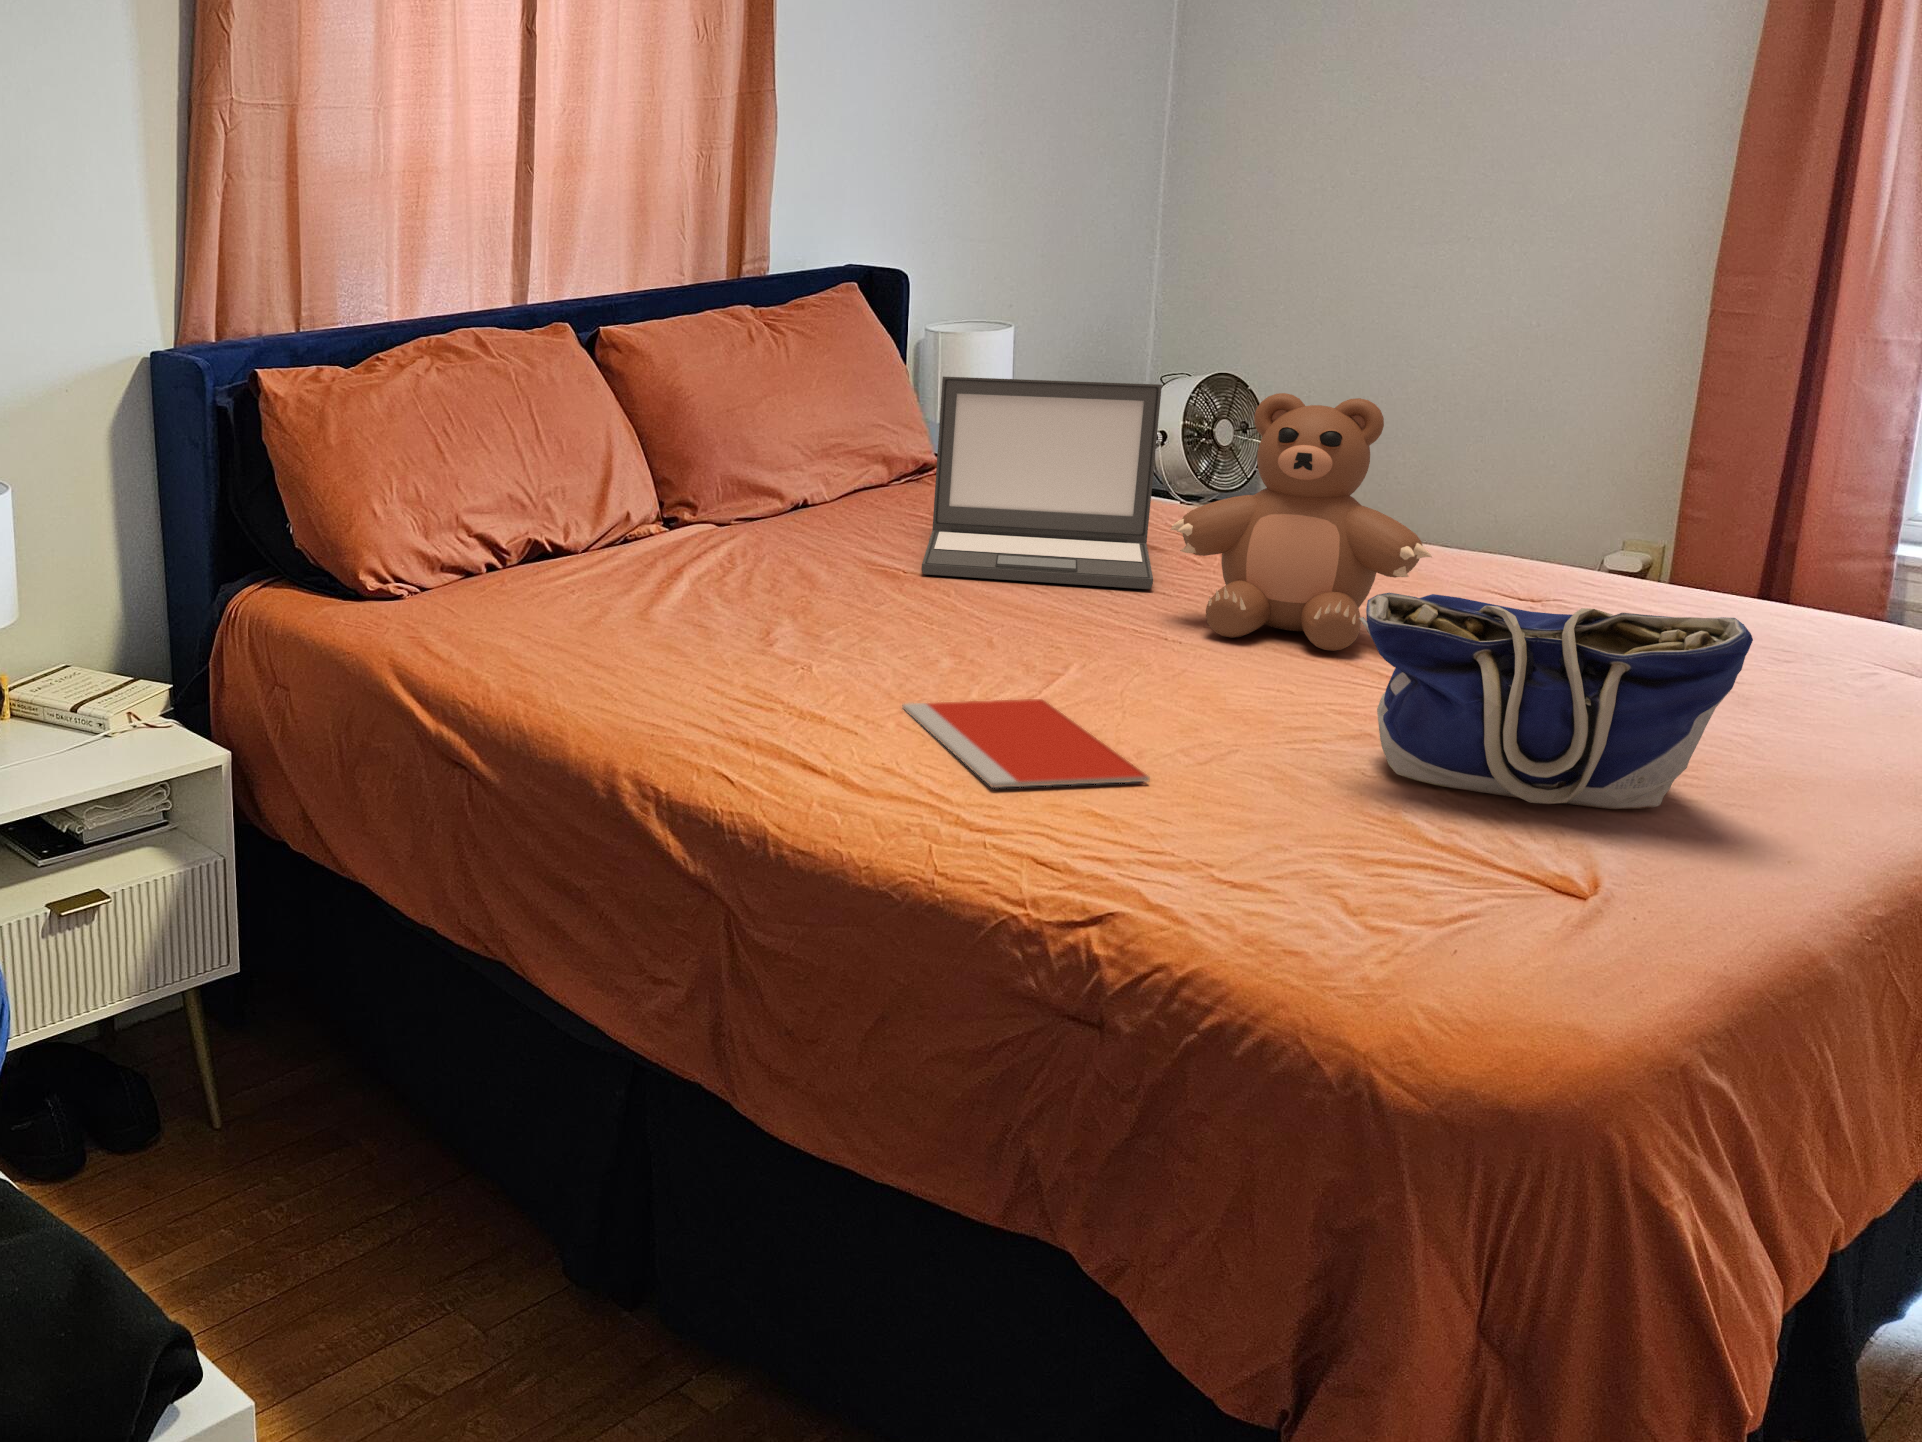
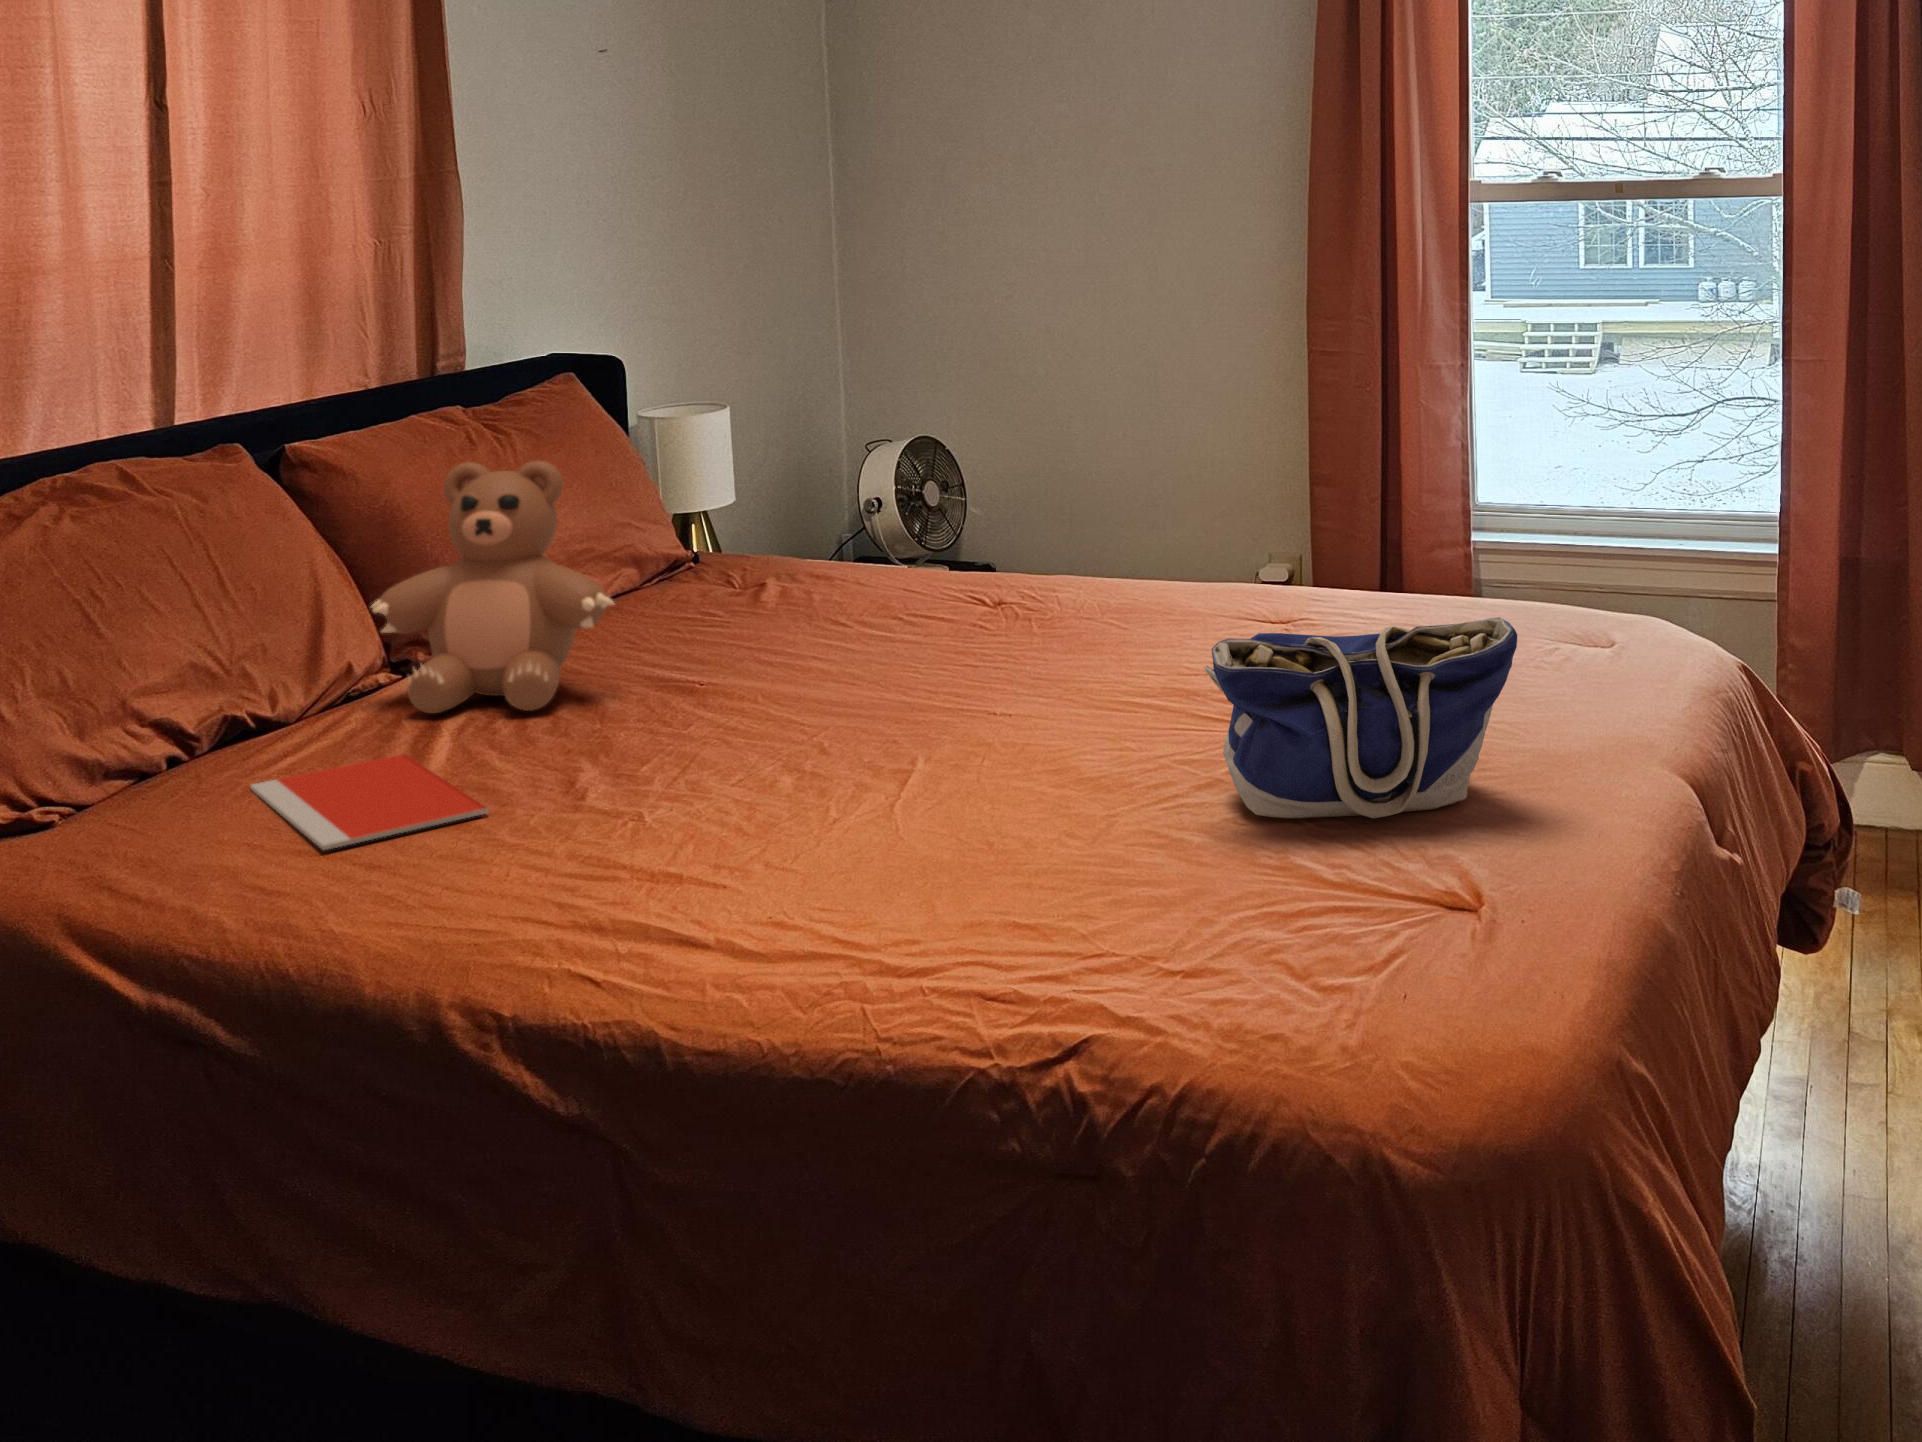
laptop: present [922,377,1162,589] -> none [697,455,947,684]
teddy bear: present [1170,393,1432,651] -> present [371,461,614,713]
notebook: present [902,699,1150,788] -> present [250,754,489,850]

